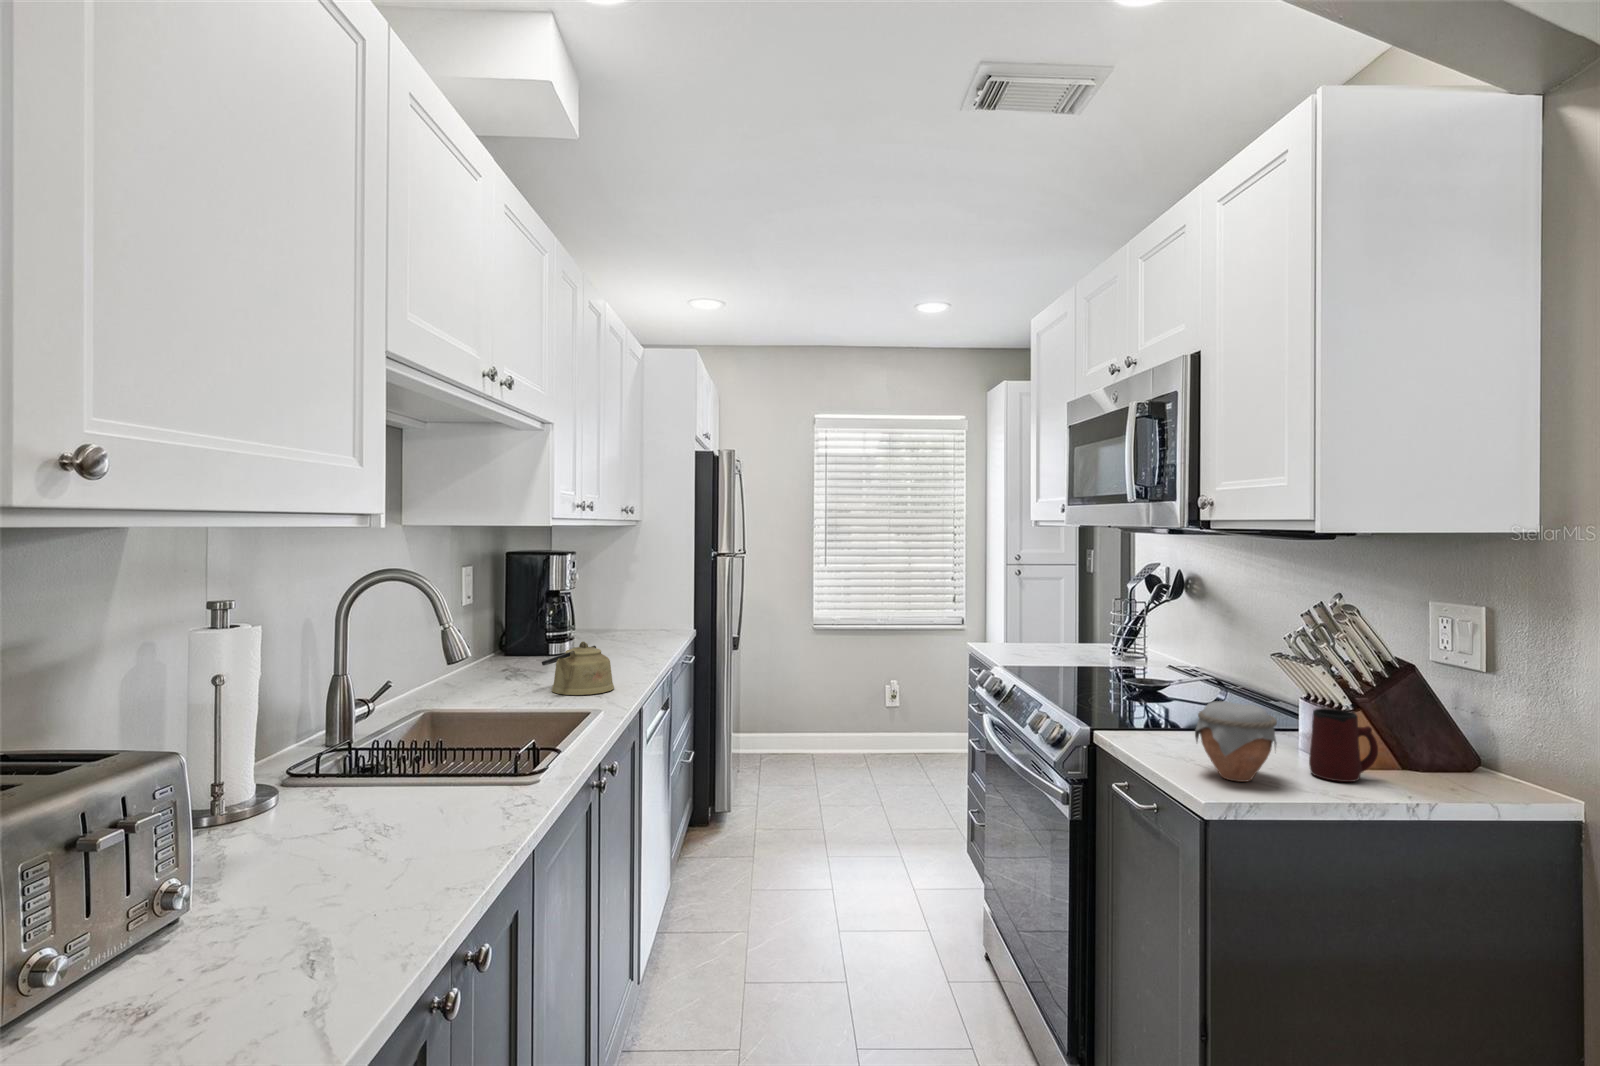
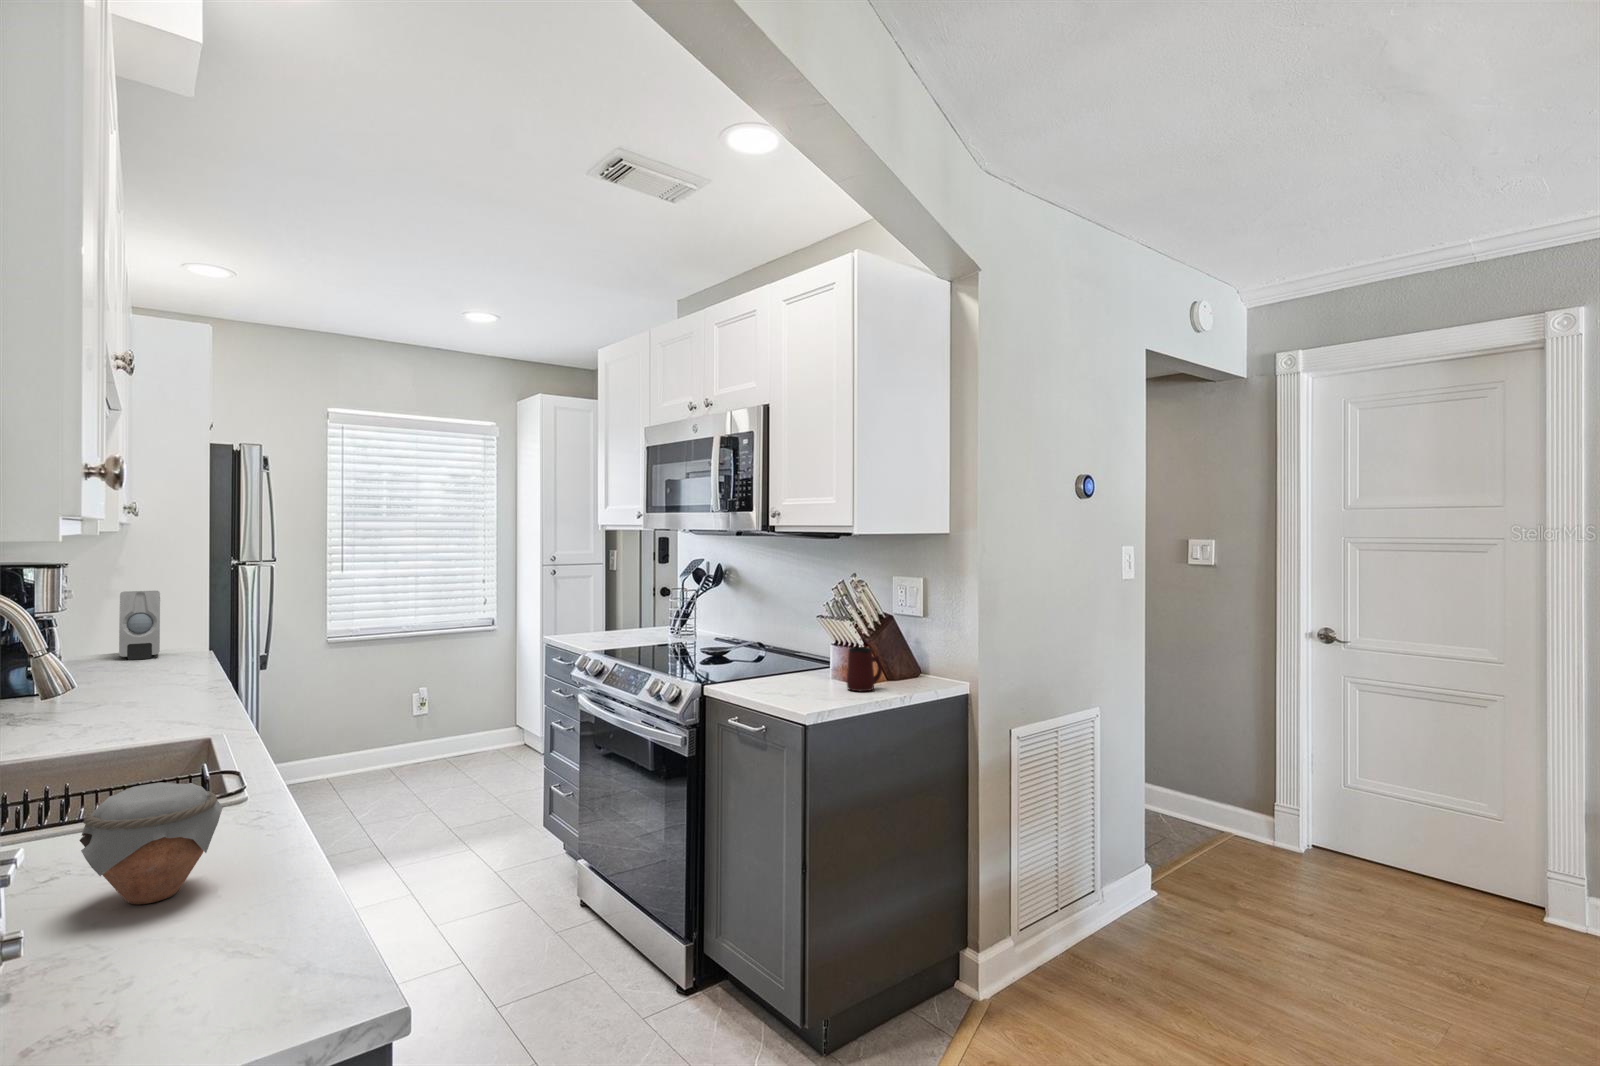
soap dispenser: none [630,579,662,636] -> present [119,591,160,660]
kettle: present [542,642,614,695] -> none [92,659,195,722]
jar: present [1195,701,1277,782] -> present [80,782,223,904]

